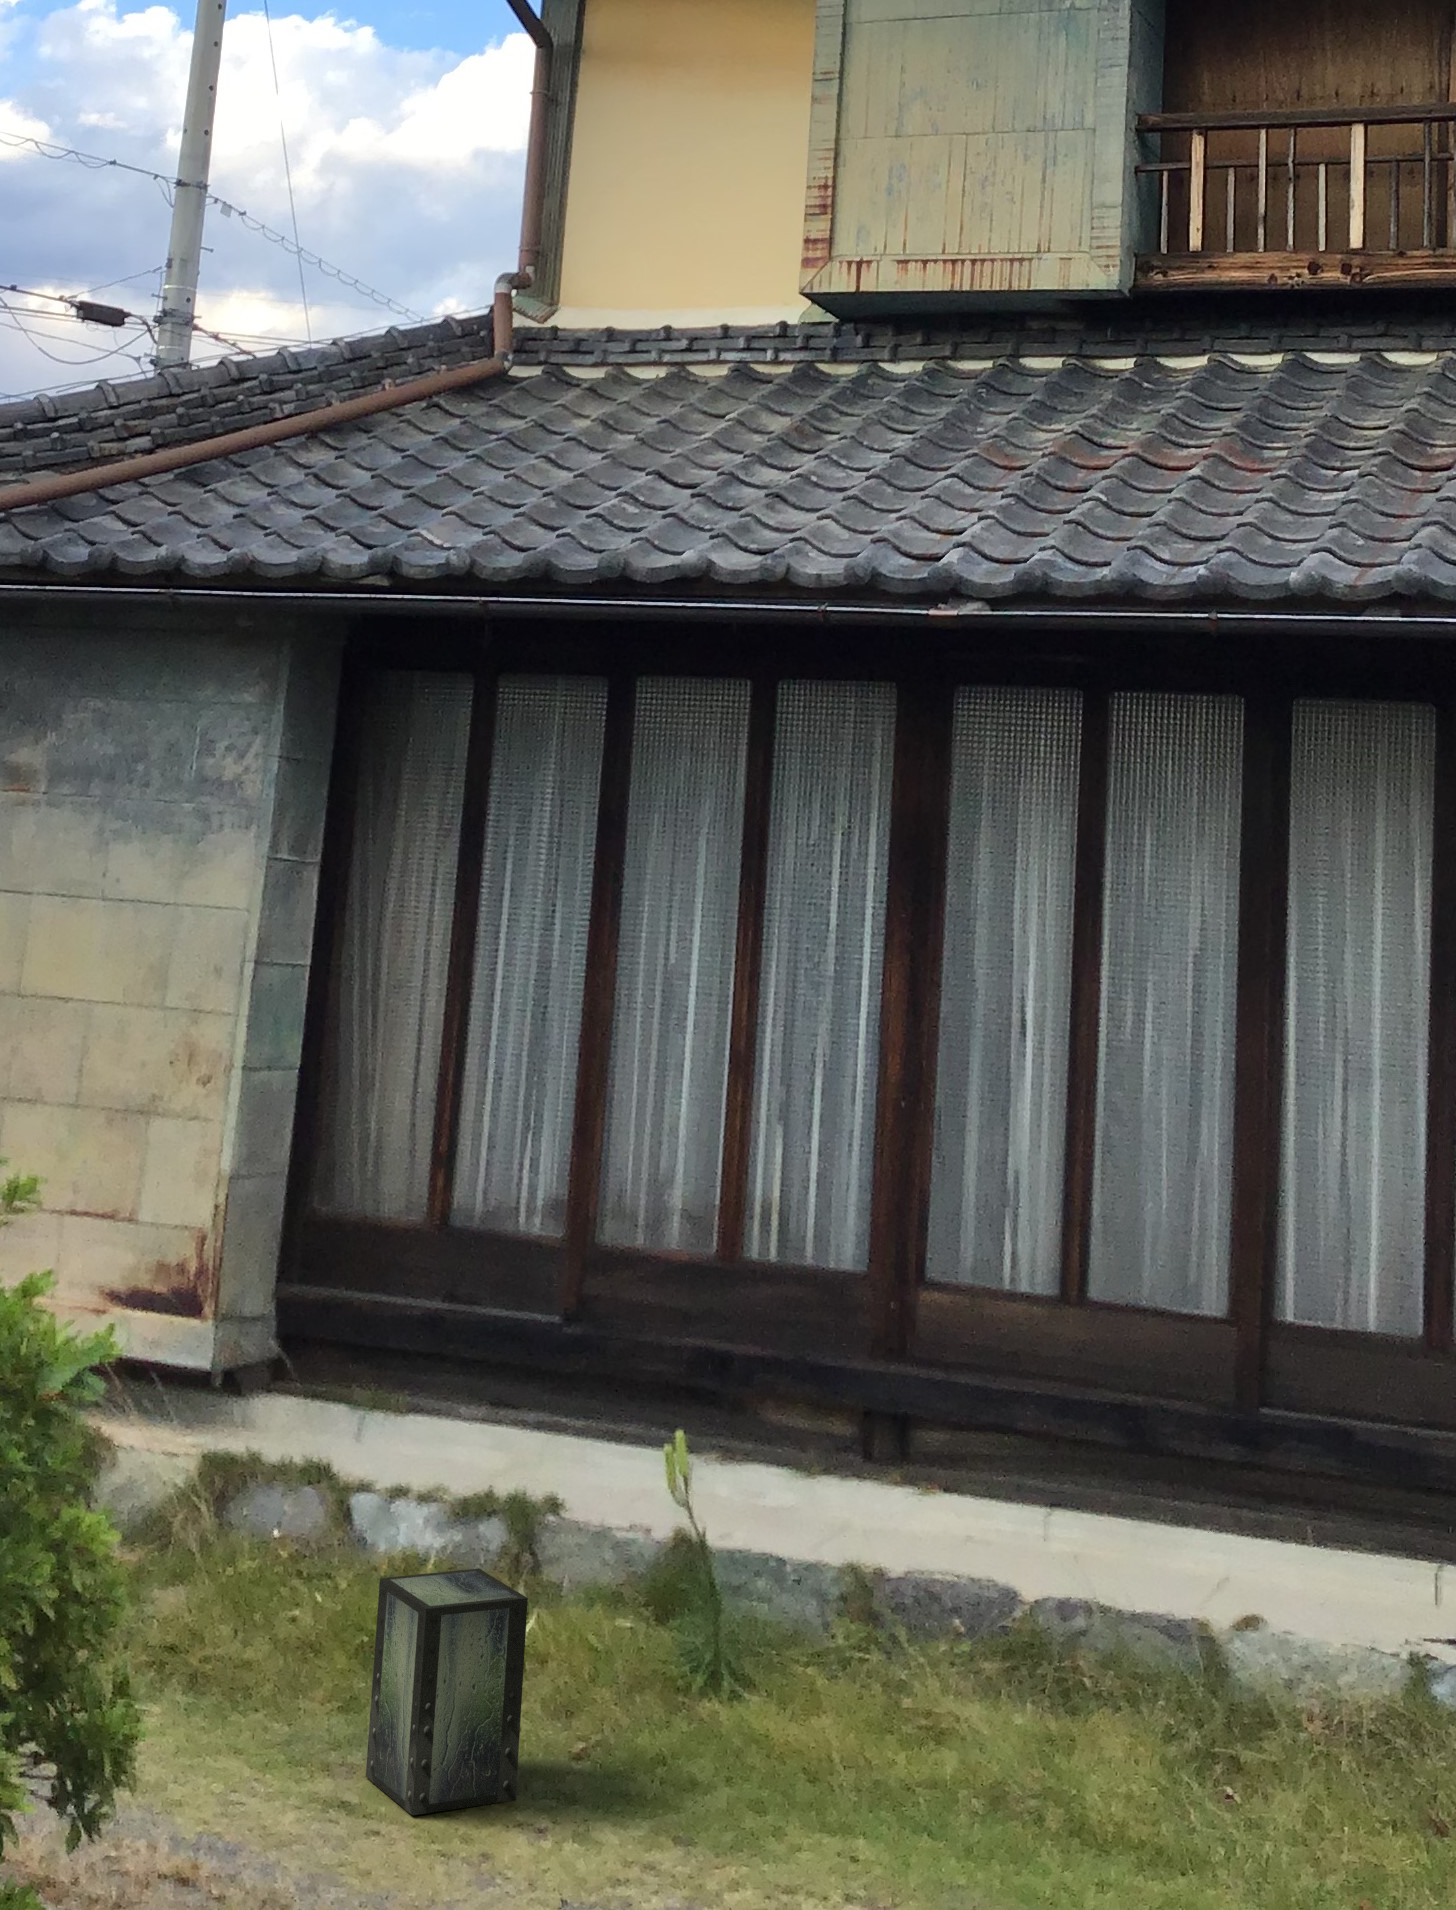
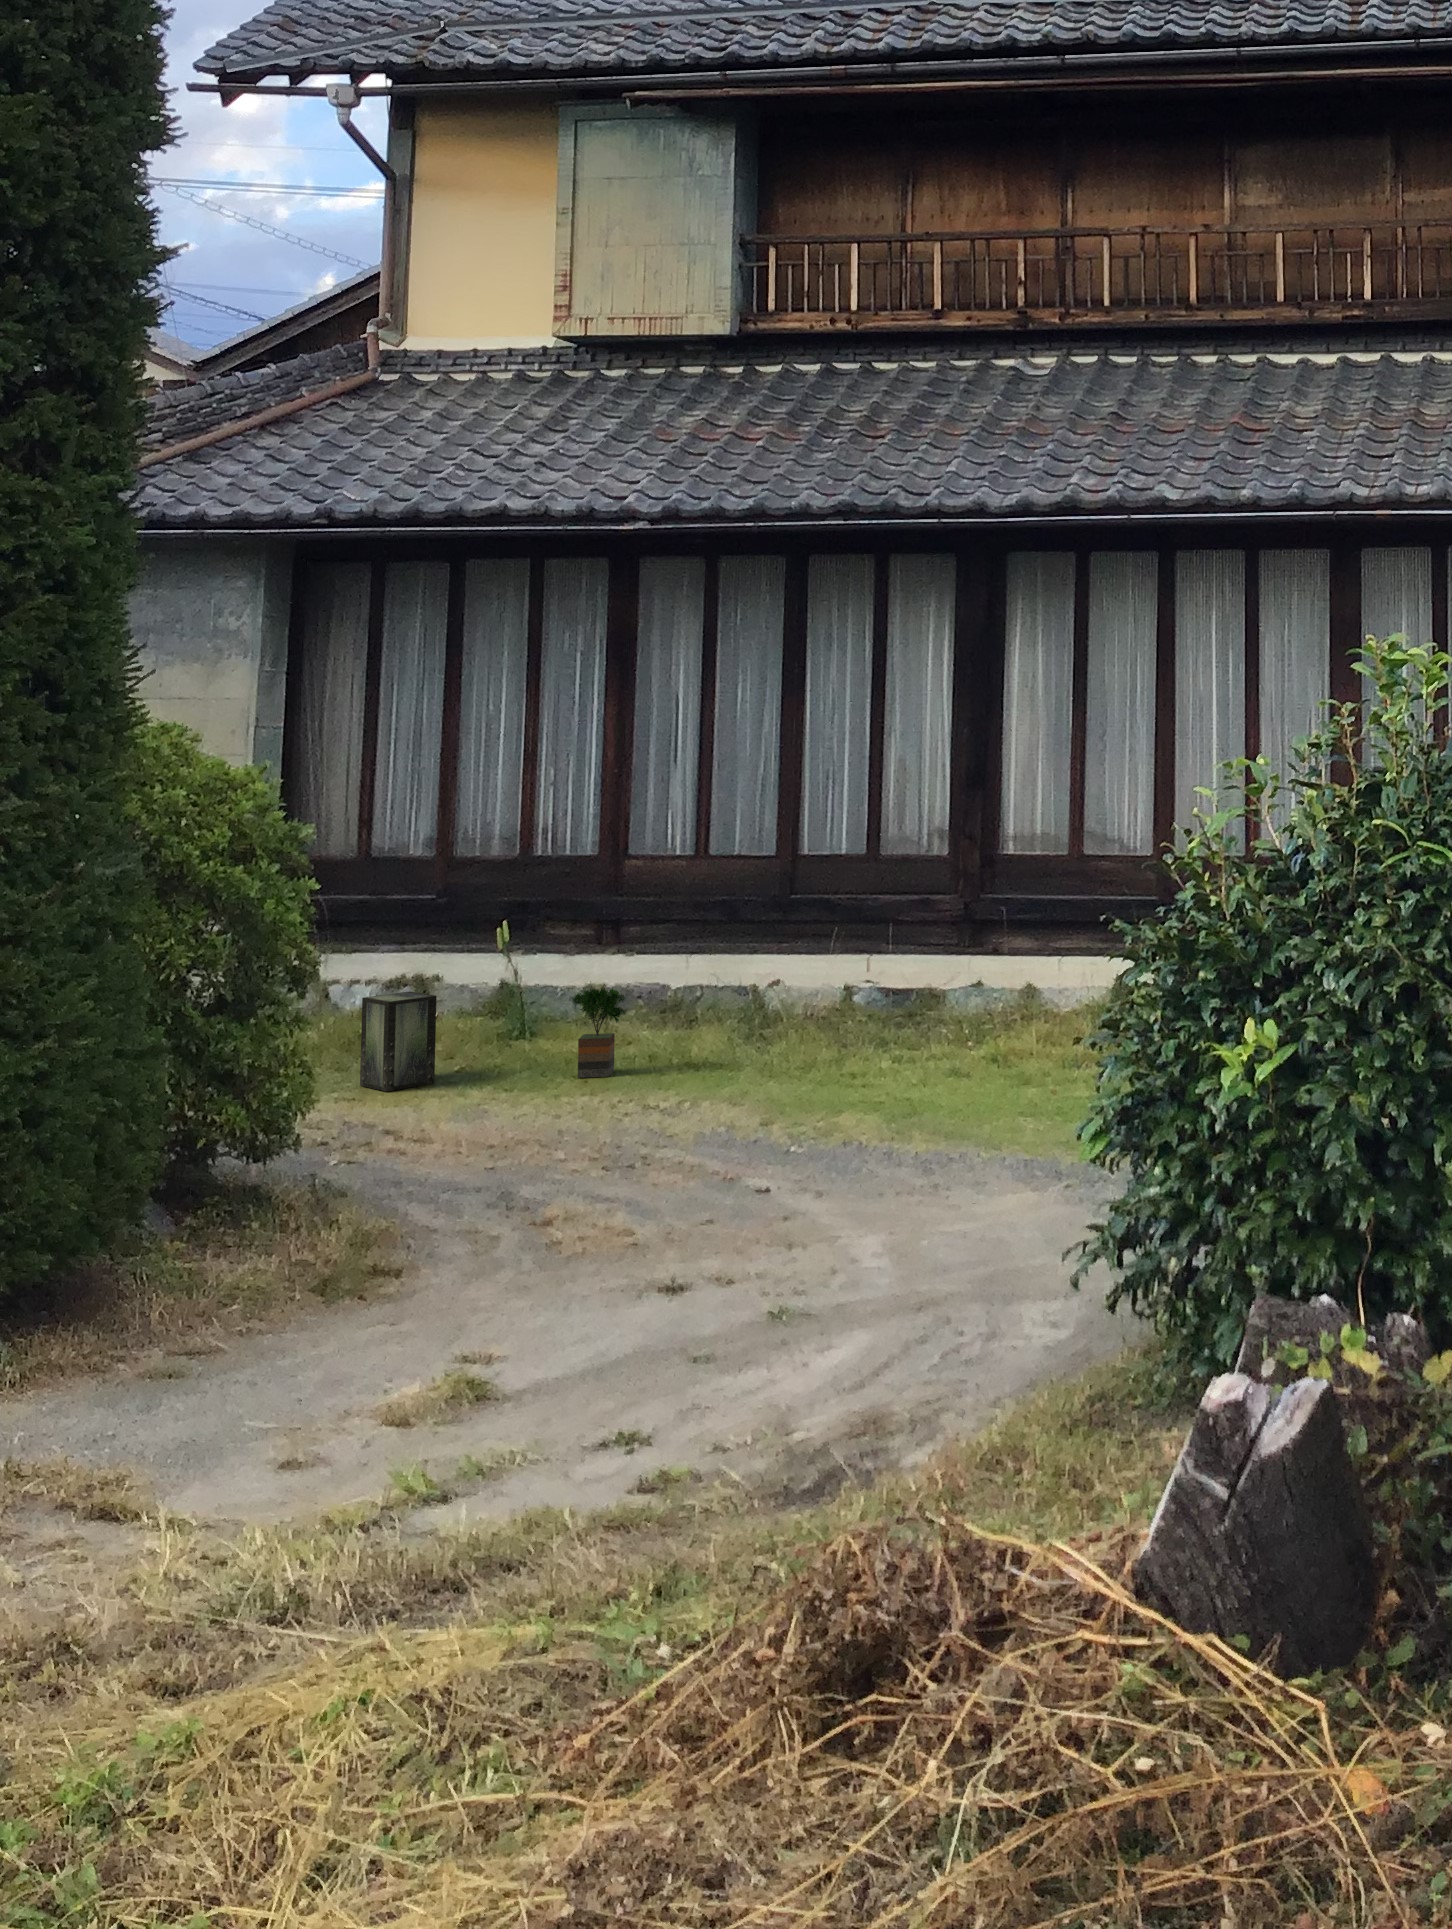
potted tree: none [807,1626,934,1857] -> present [572,988,626,1078]

